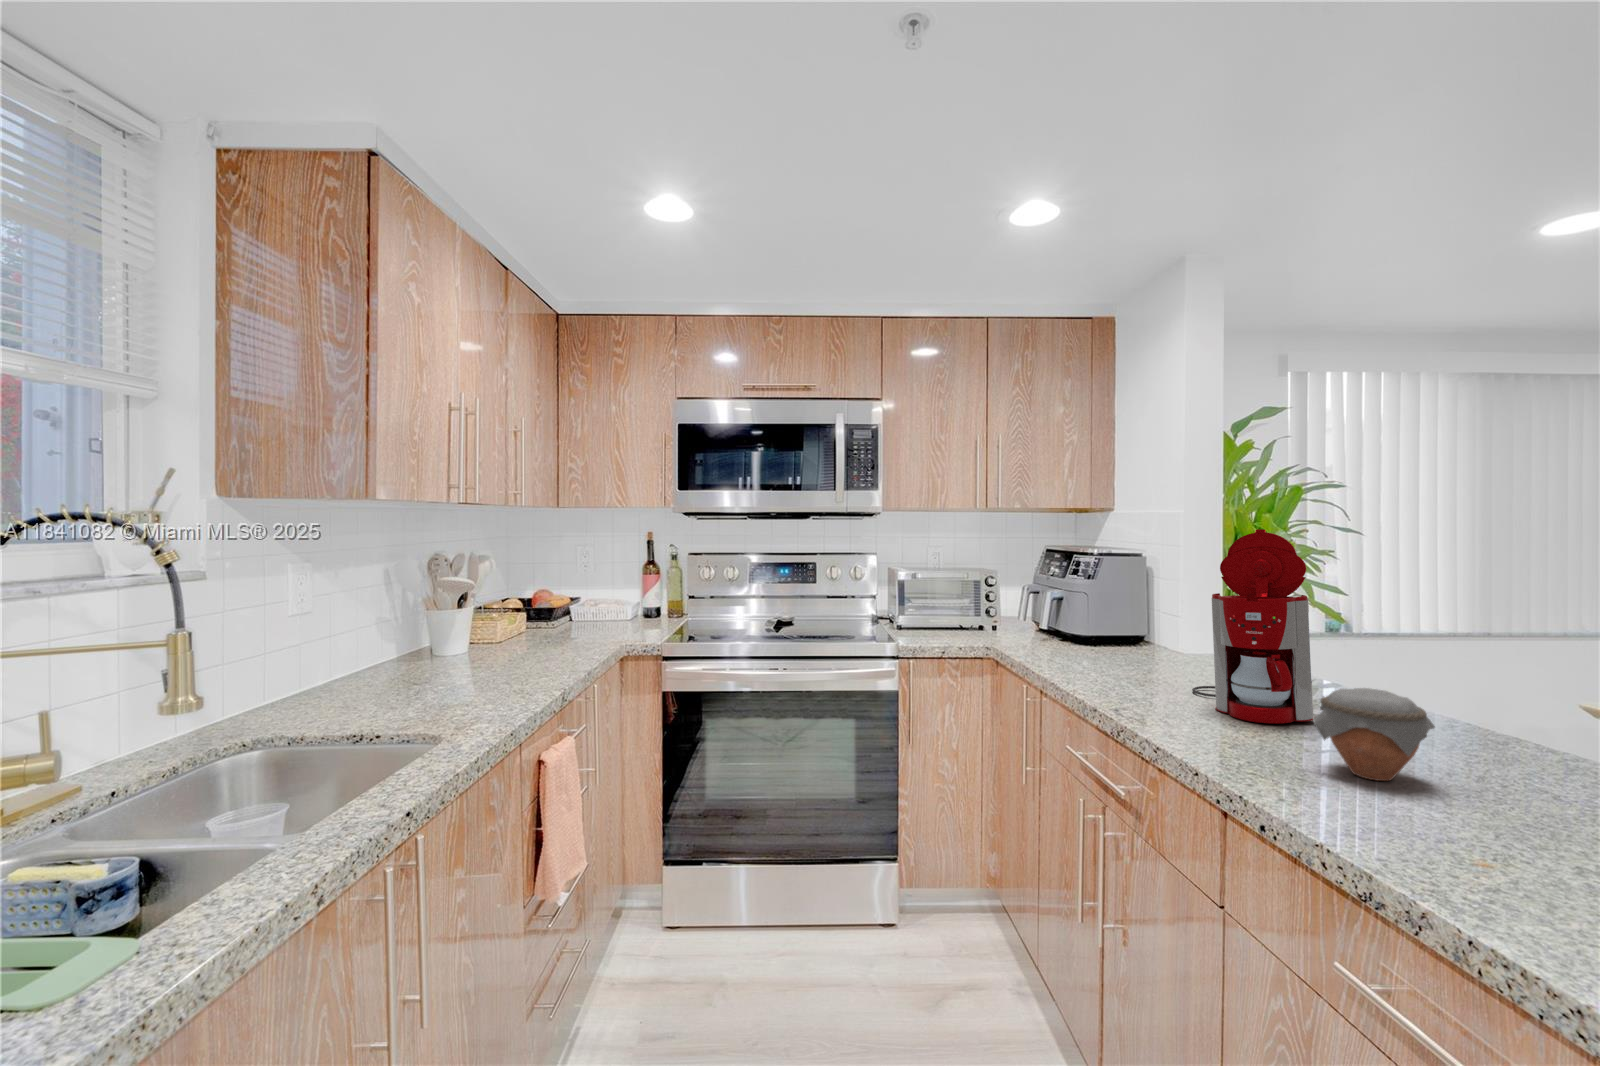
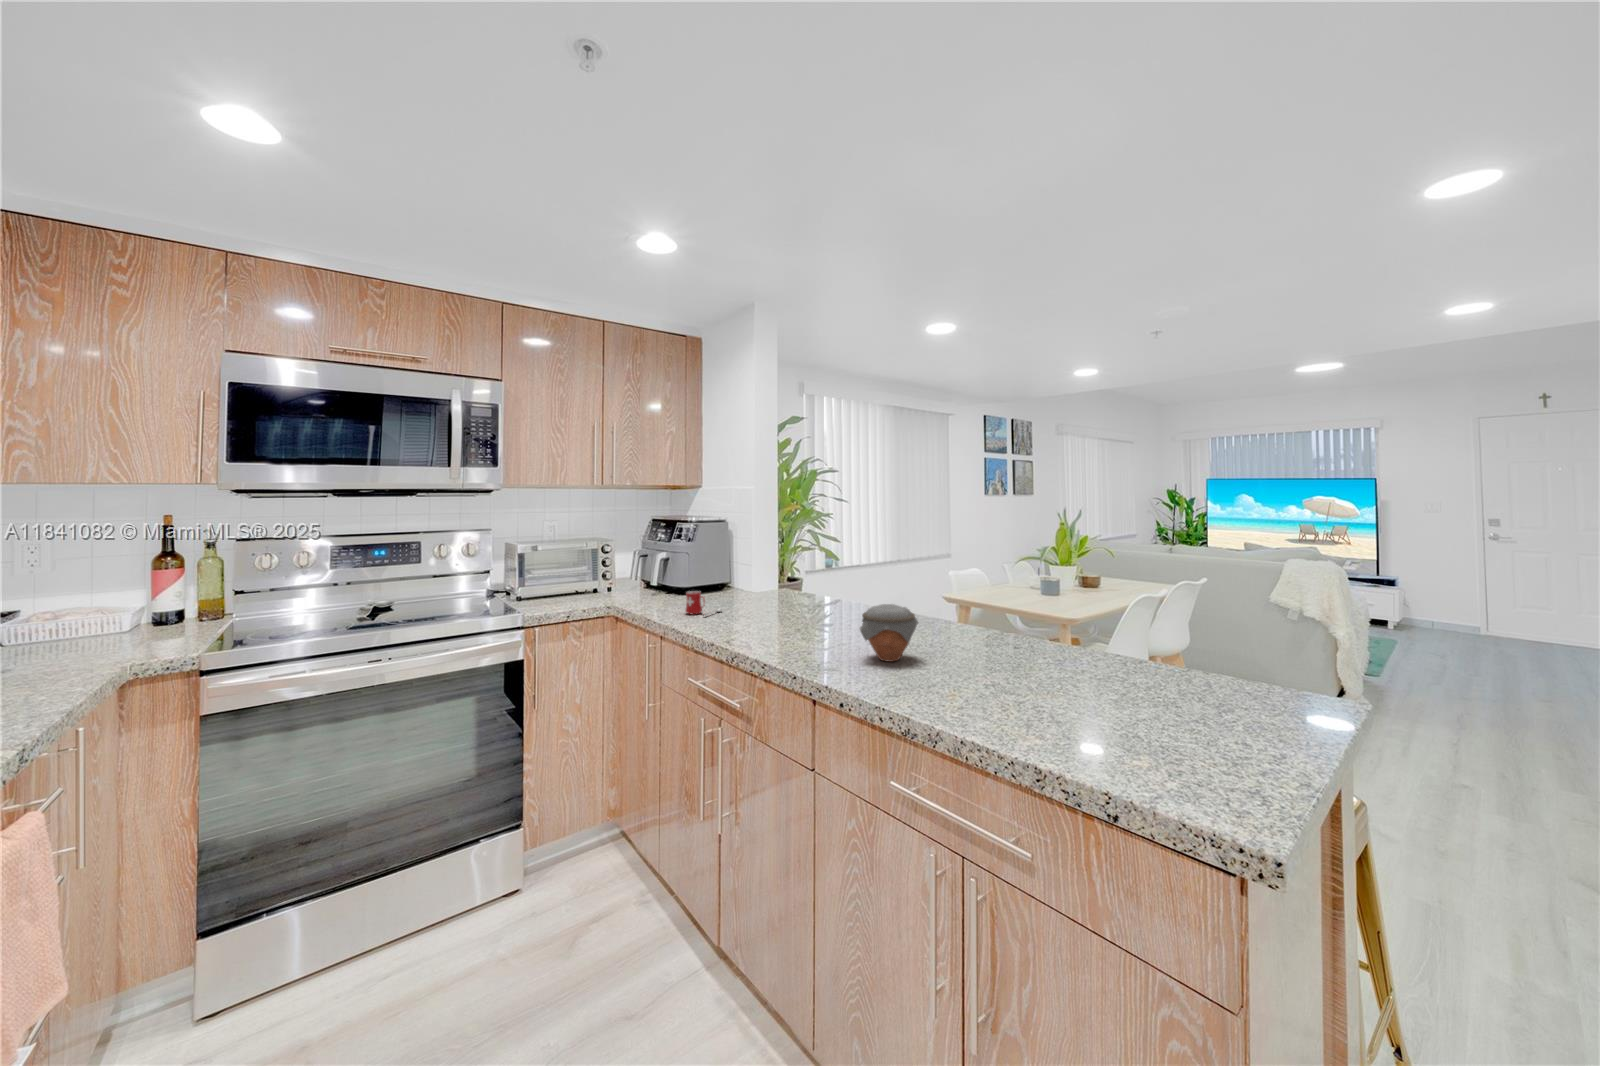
coffee maker: present [1192,529,1313,723] -> none [773,502,849,636]
mug: none [1074,639,1125,672] -> present [686,591,722,615]

